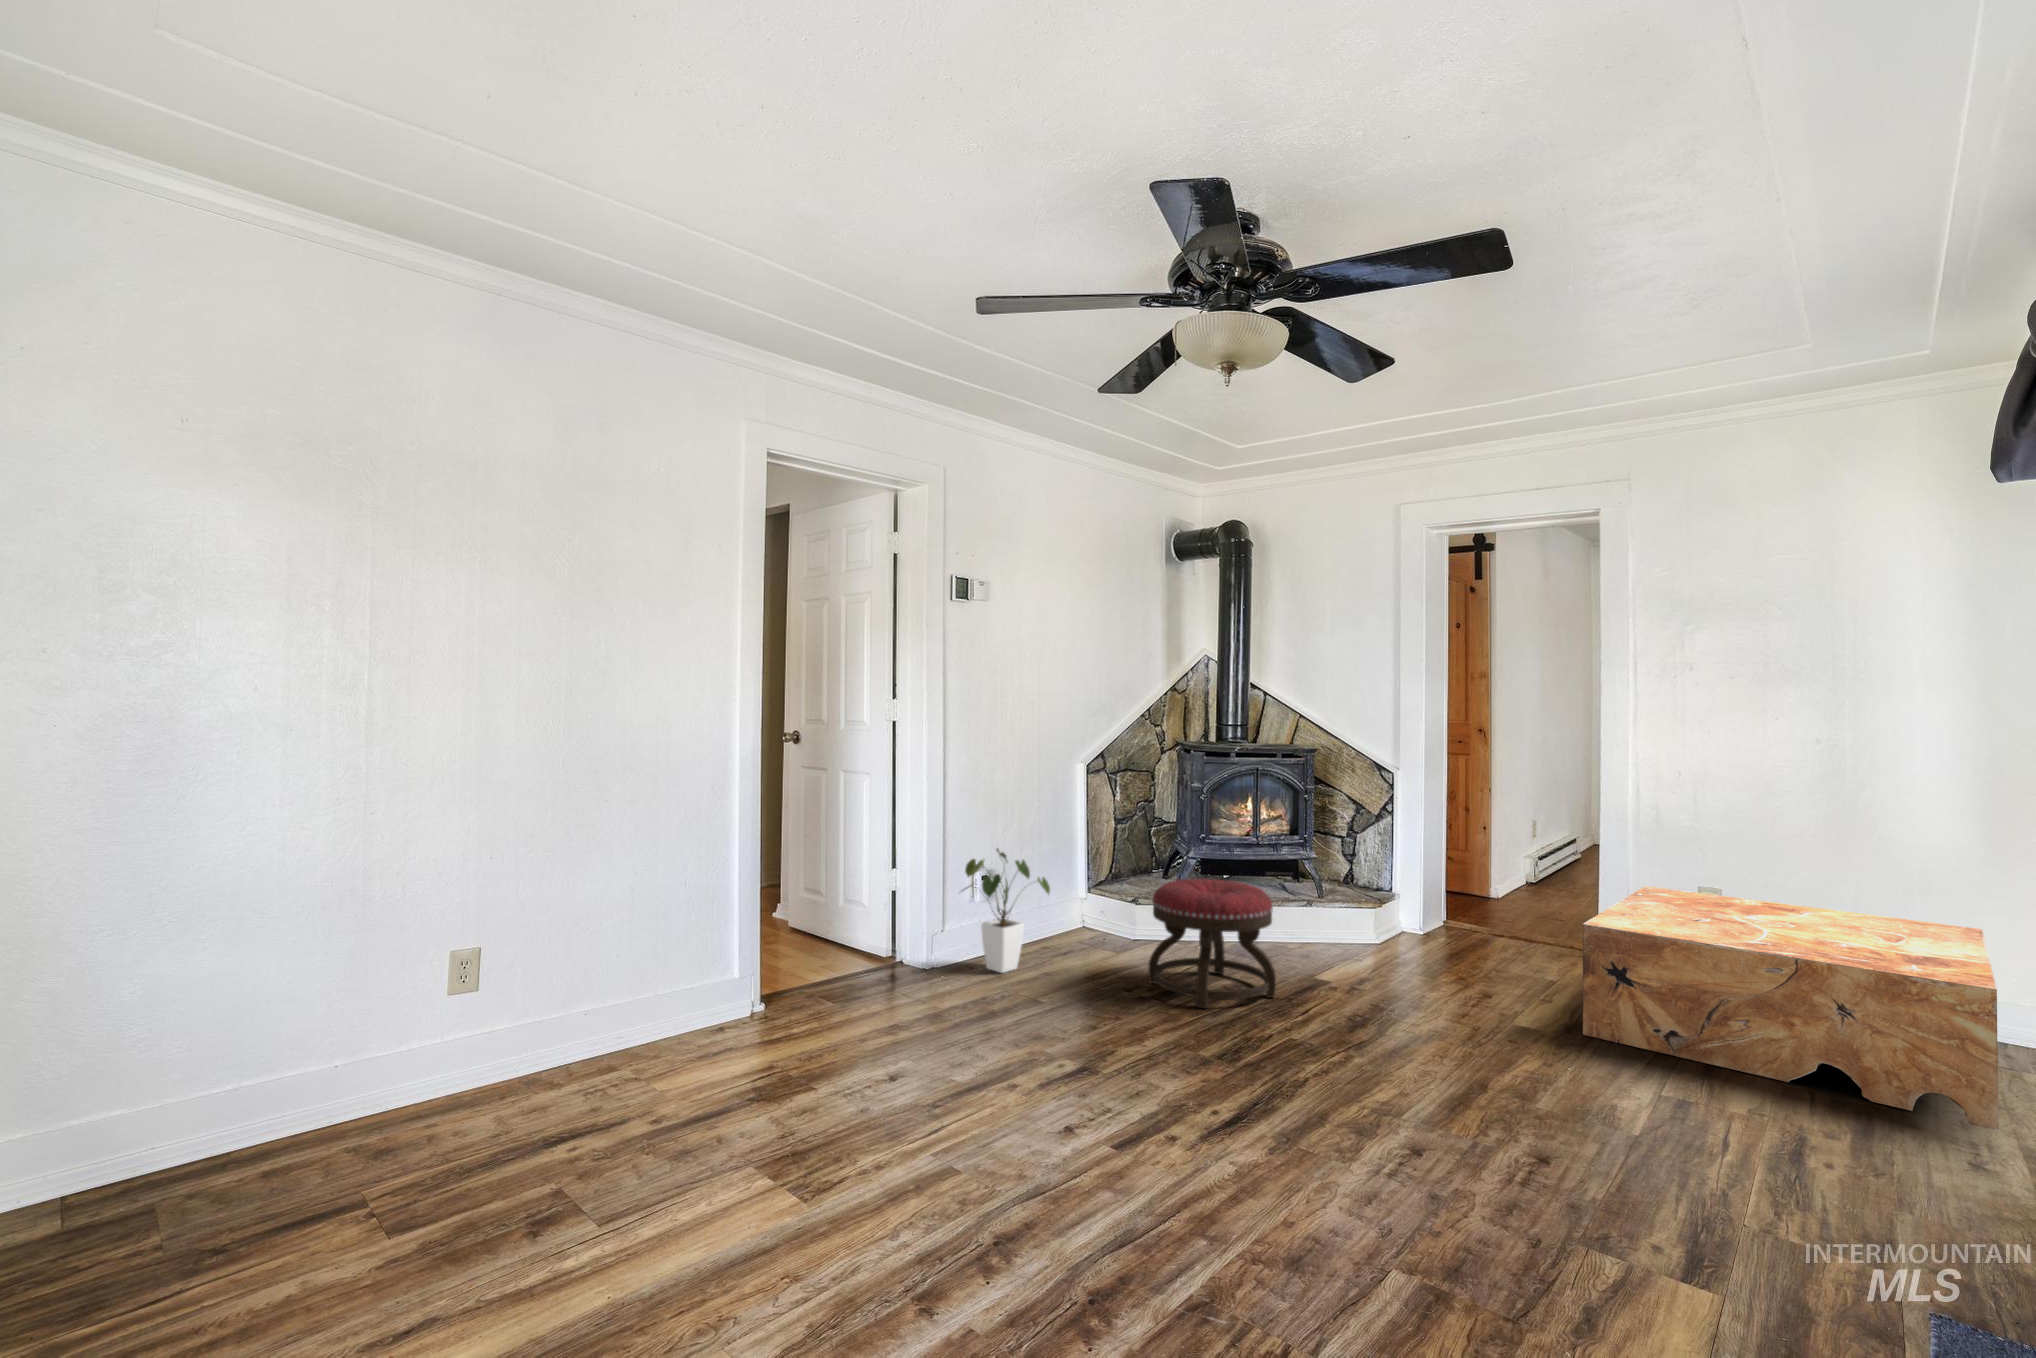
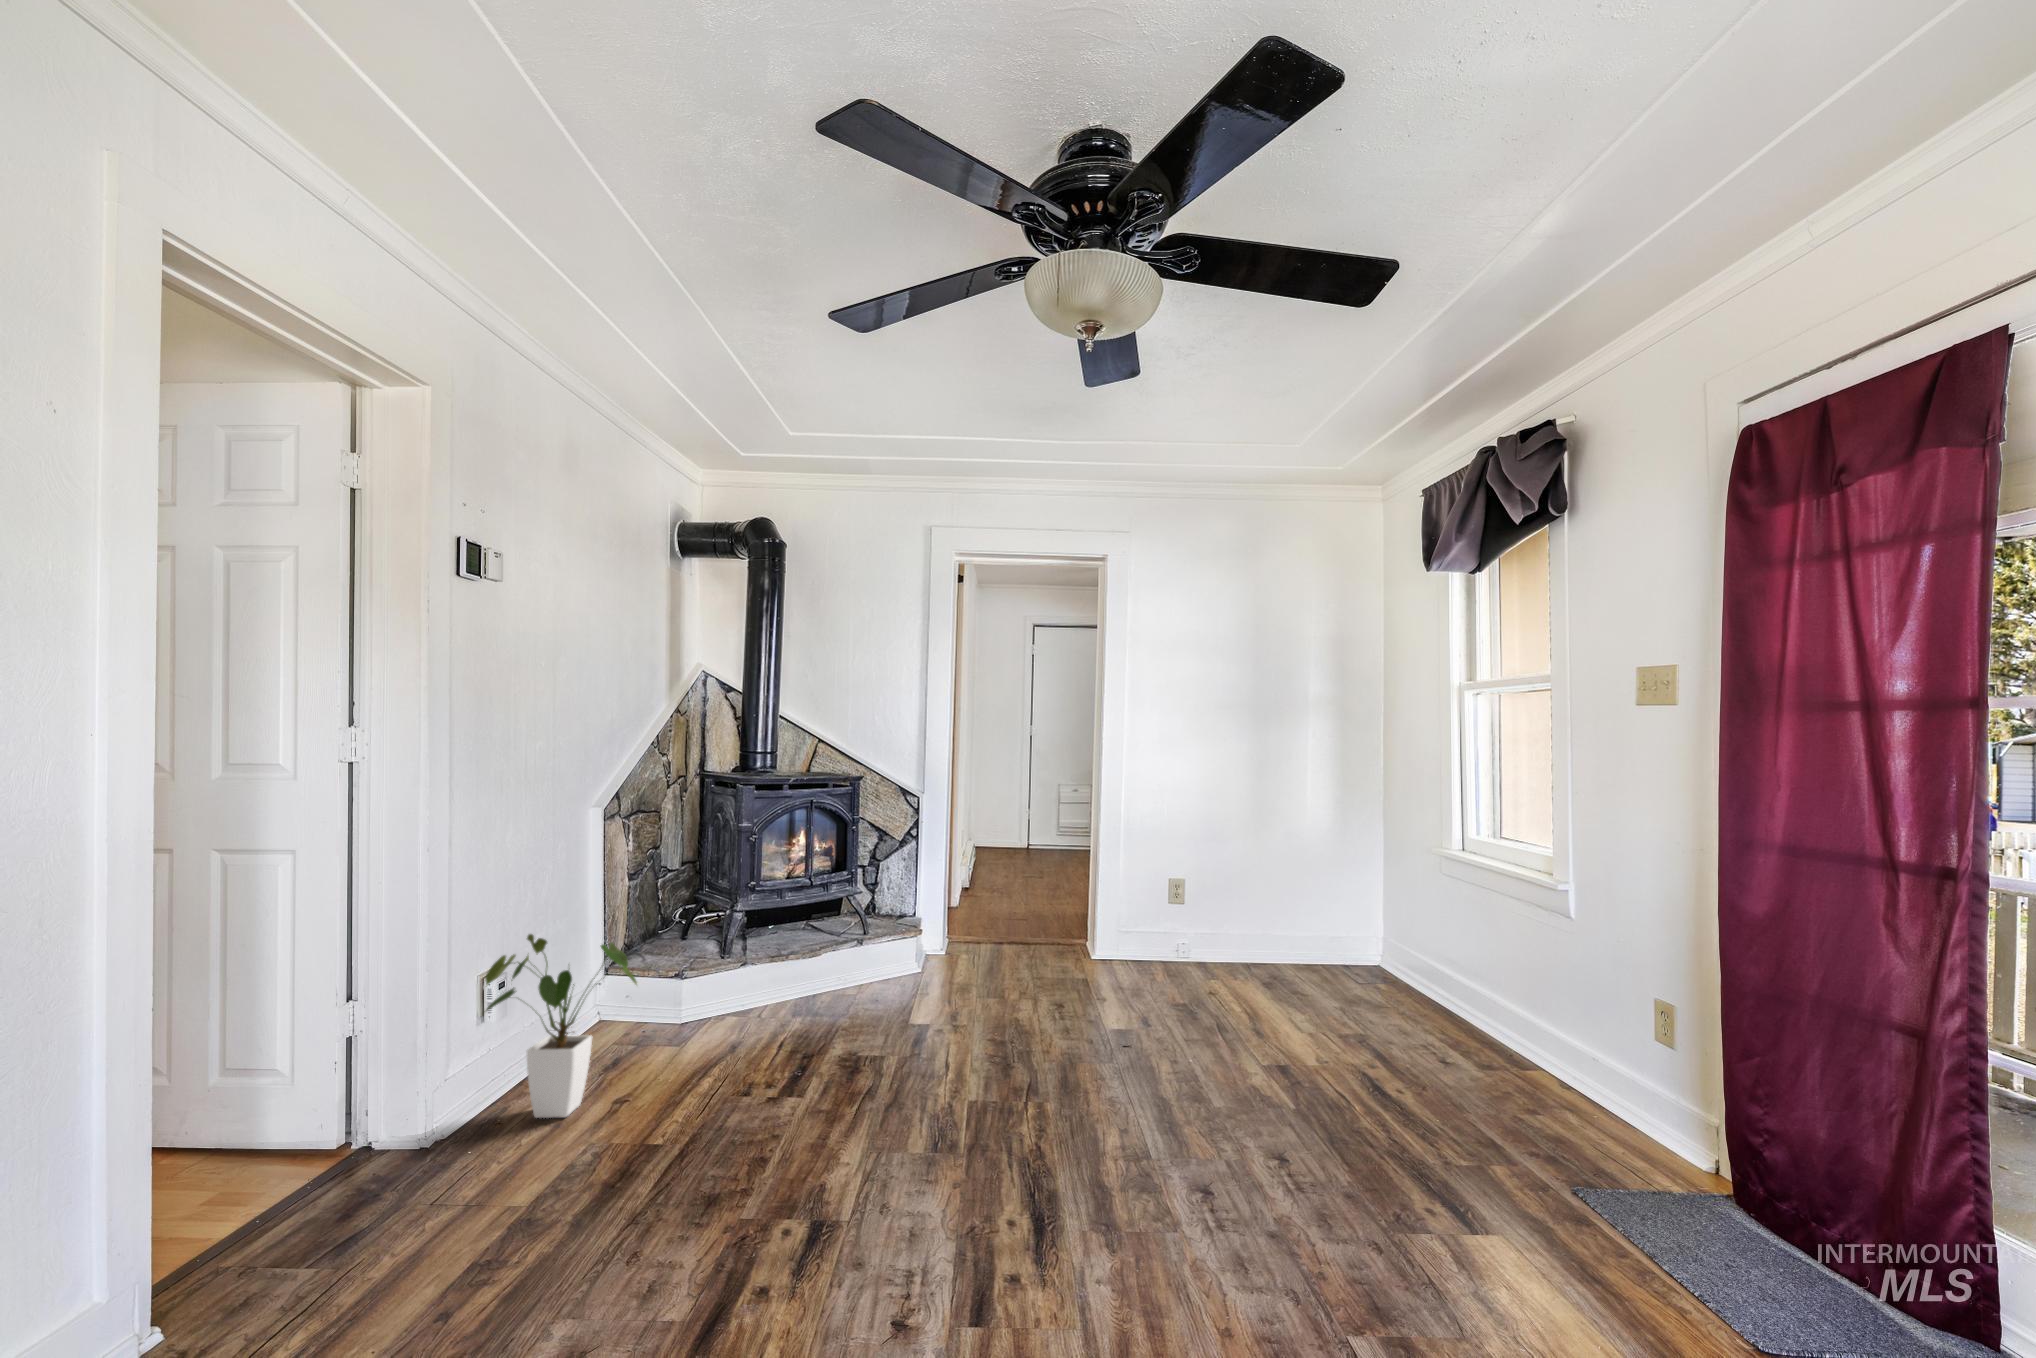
ottoman: present [1148,879,1276,1009] -> none [771,927,921,1086]
coffee table: present [1583,886,1998,1131] -> none [1136,877,1424,1013]

